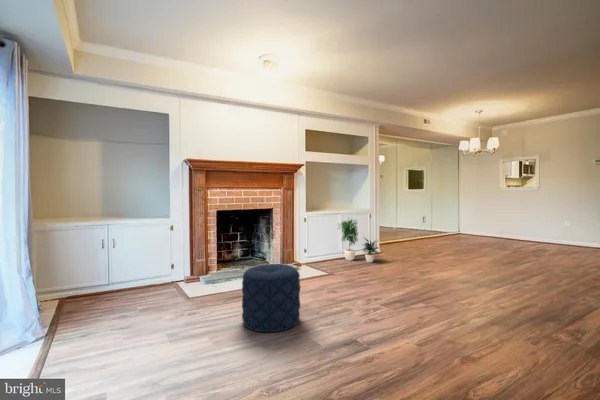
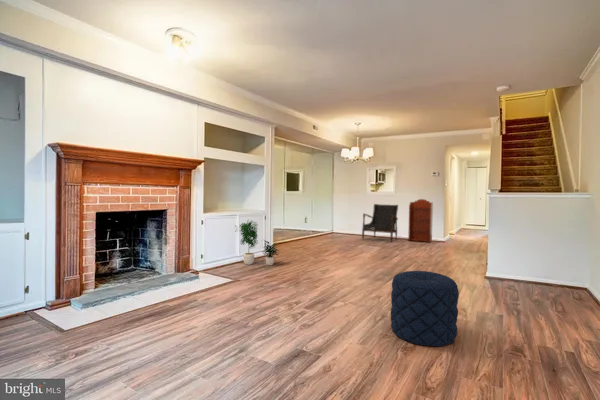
bookcase: none [552,195,589,249] -> present [408,199,433,242]
armchair: none [490,202,539,246] -> present [362,204,398,241]
pouf: present [242,264,300,332] -> present [391,271,459,346]

